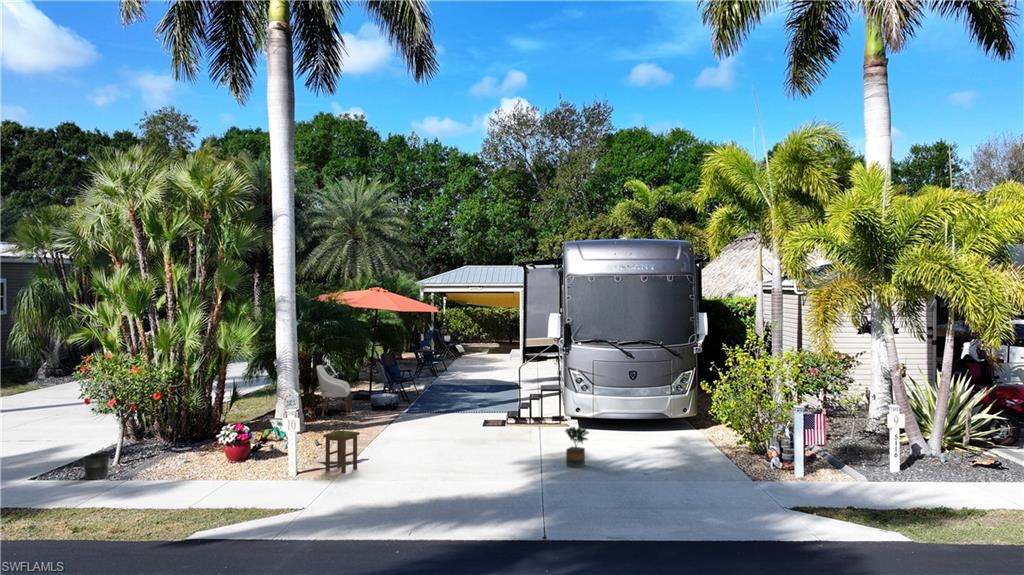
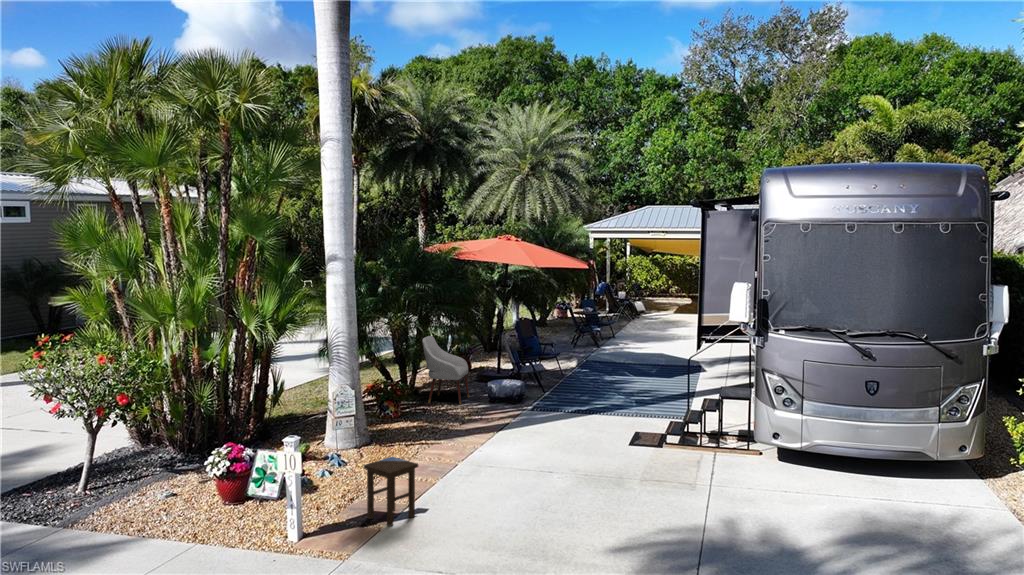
potted tree: present [565,427,589,468] -> none [745,483,790,557]
bucket: present [80,454,110,479] -> none [52,465,94,501]

